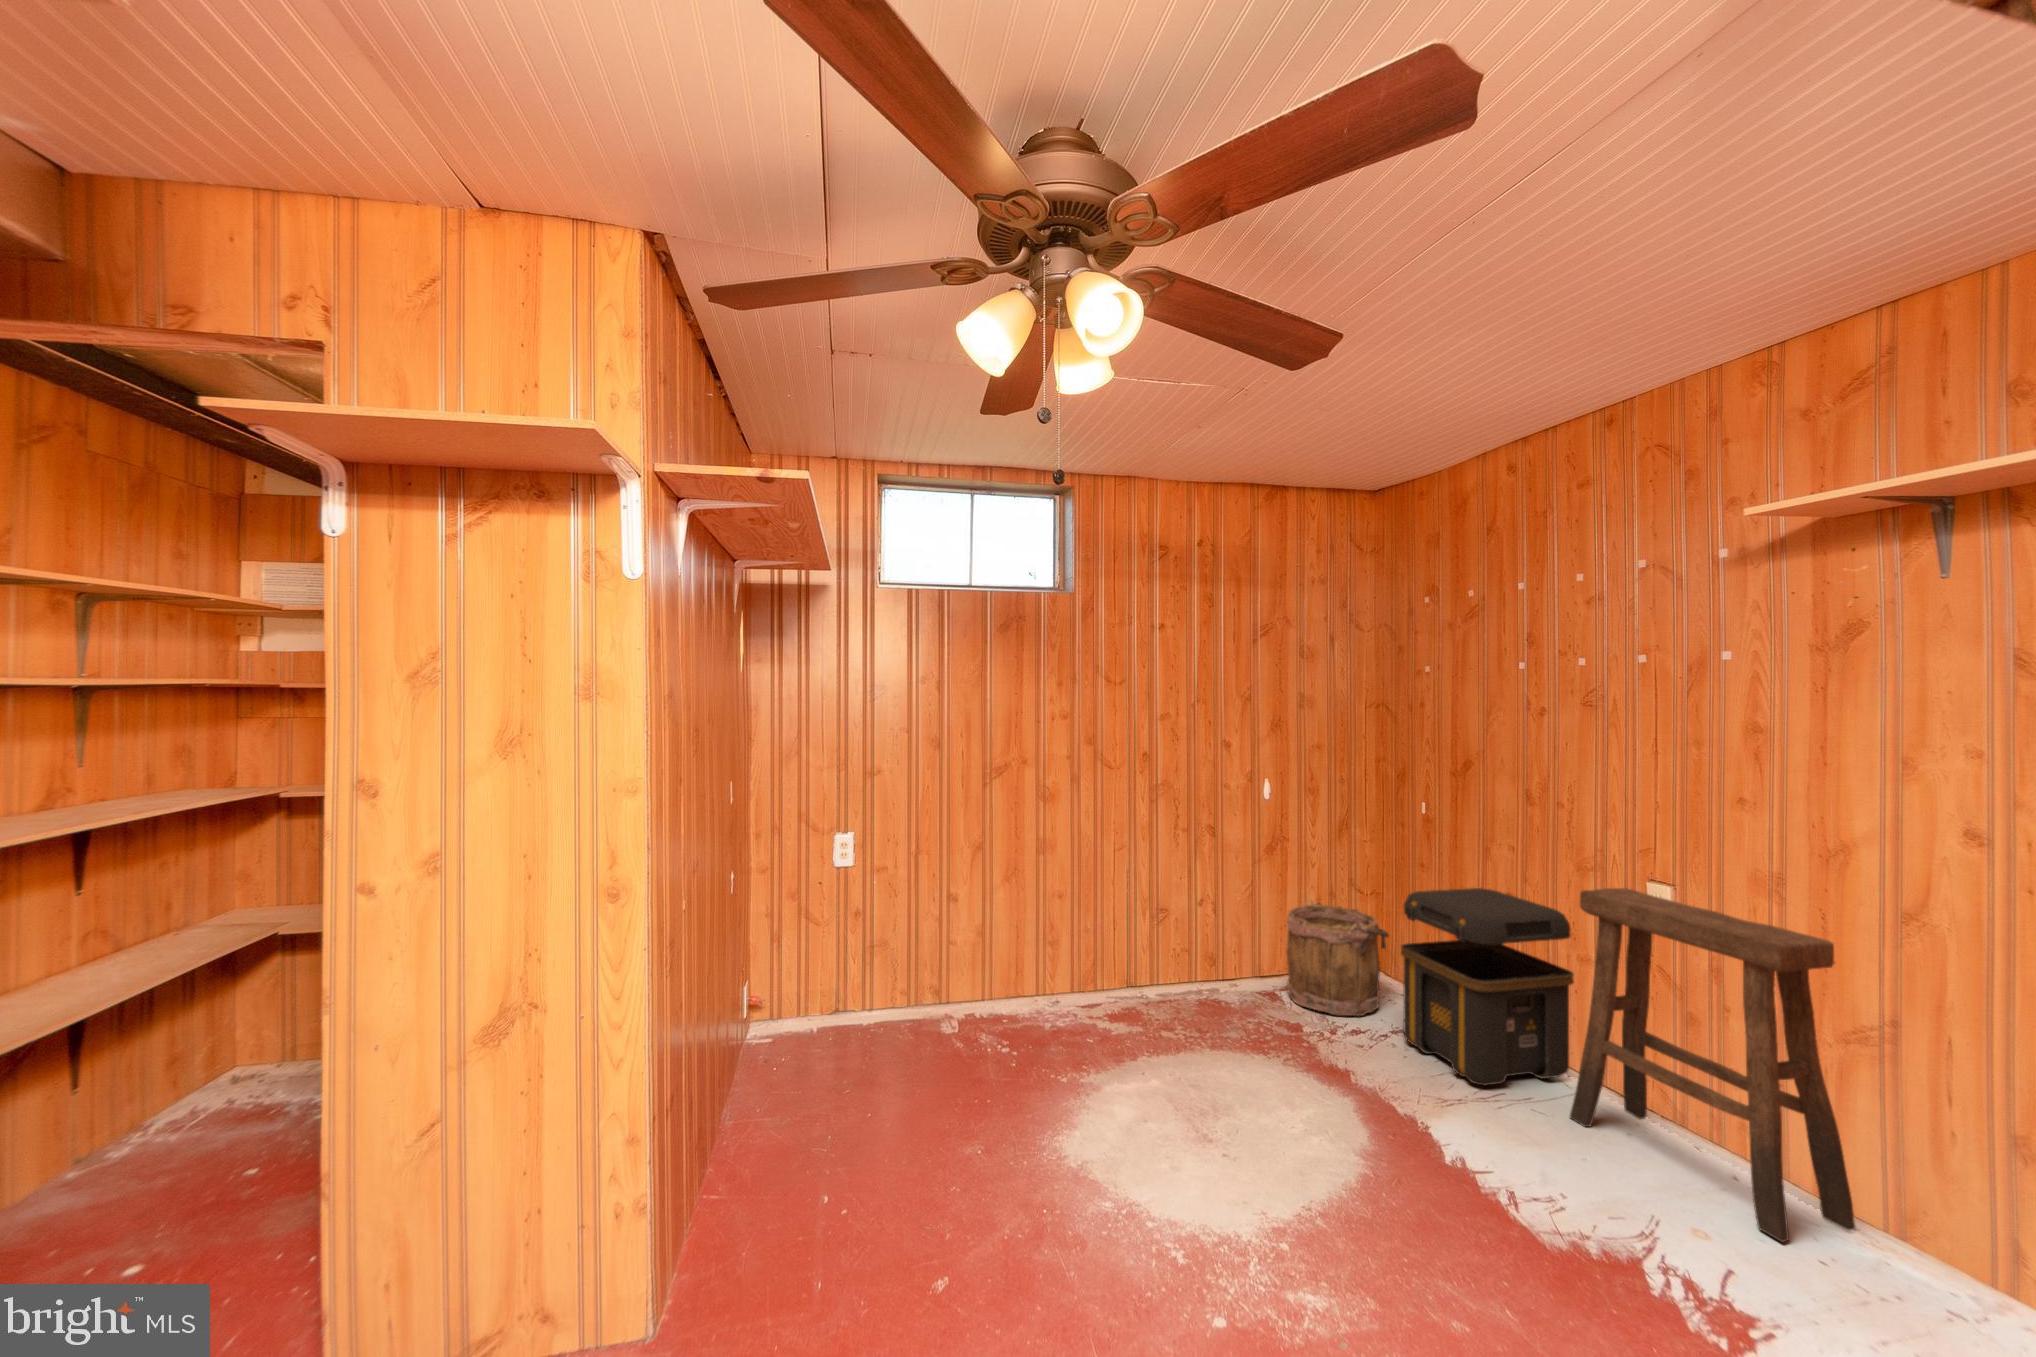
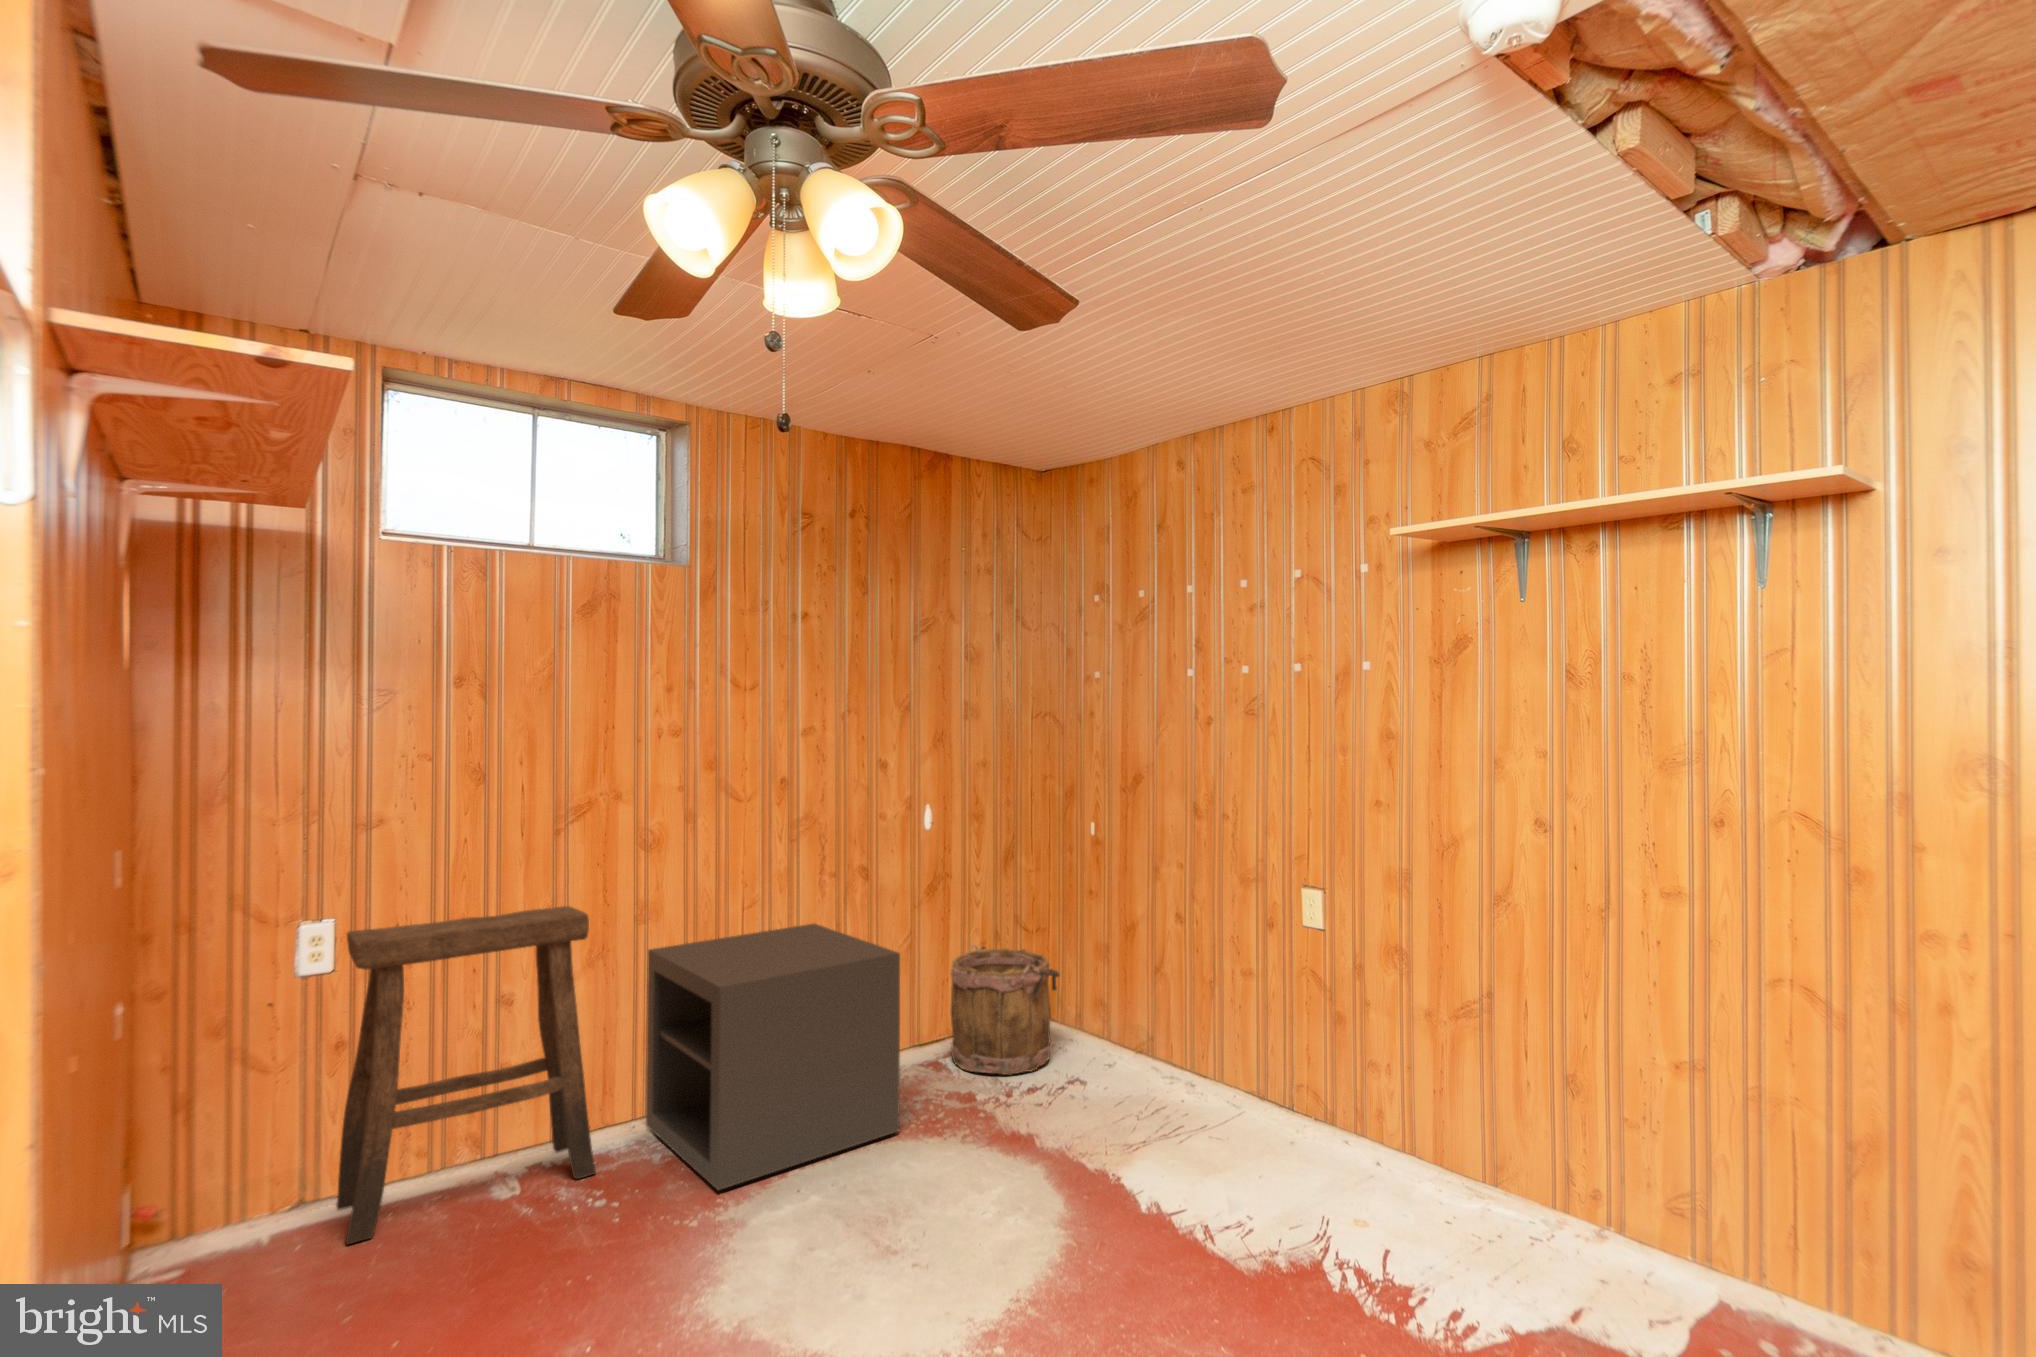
storage cabinet: none [1044,867,1232,1060] -> present [646,924,900,1190]
toolbox: present [1401,888,1574,1085] -> none [1077,910,1239,1122]
stool: present [1570,888,1855,1242] -> present [336,906,596,1244]

